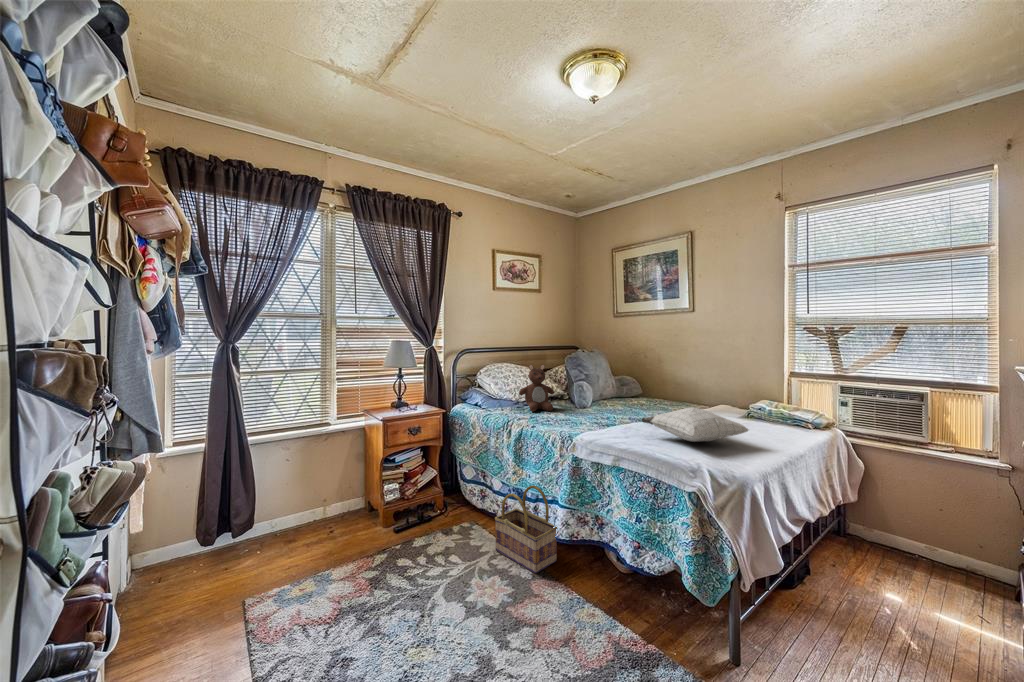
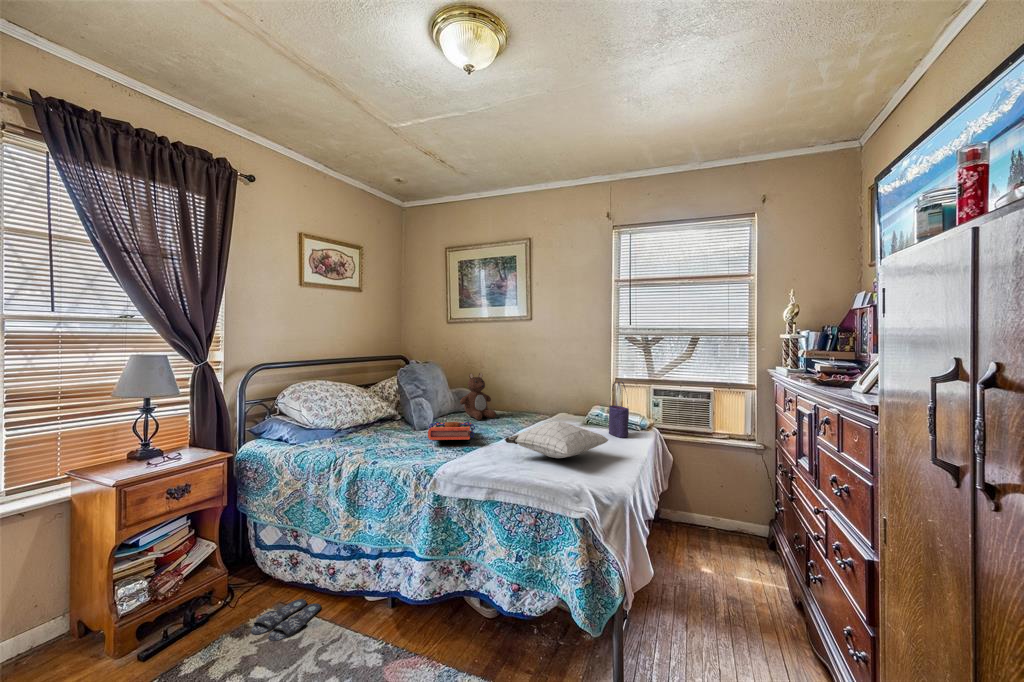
teddy bear: present [519,365,554,412] -> present [460,373,496,420]
tote bag: none [768,374,790,433] -> present [609,381,629,438]
book: none [580,401,624,419] -> present [428,422,475,440]
basket: present [495,485,557,574] -> none [322,538,412,657]
slippers: none [453,522,498,544] -> present [251,599,321,641]

